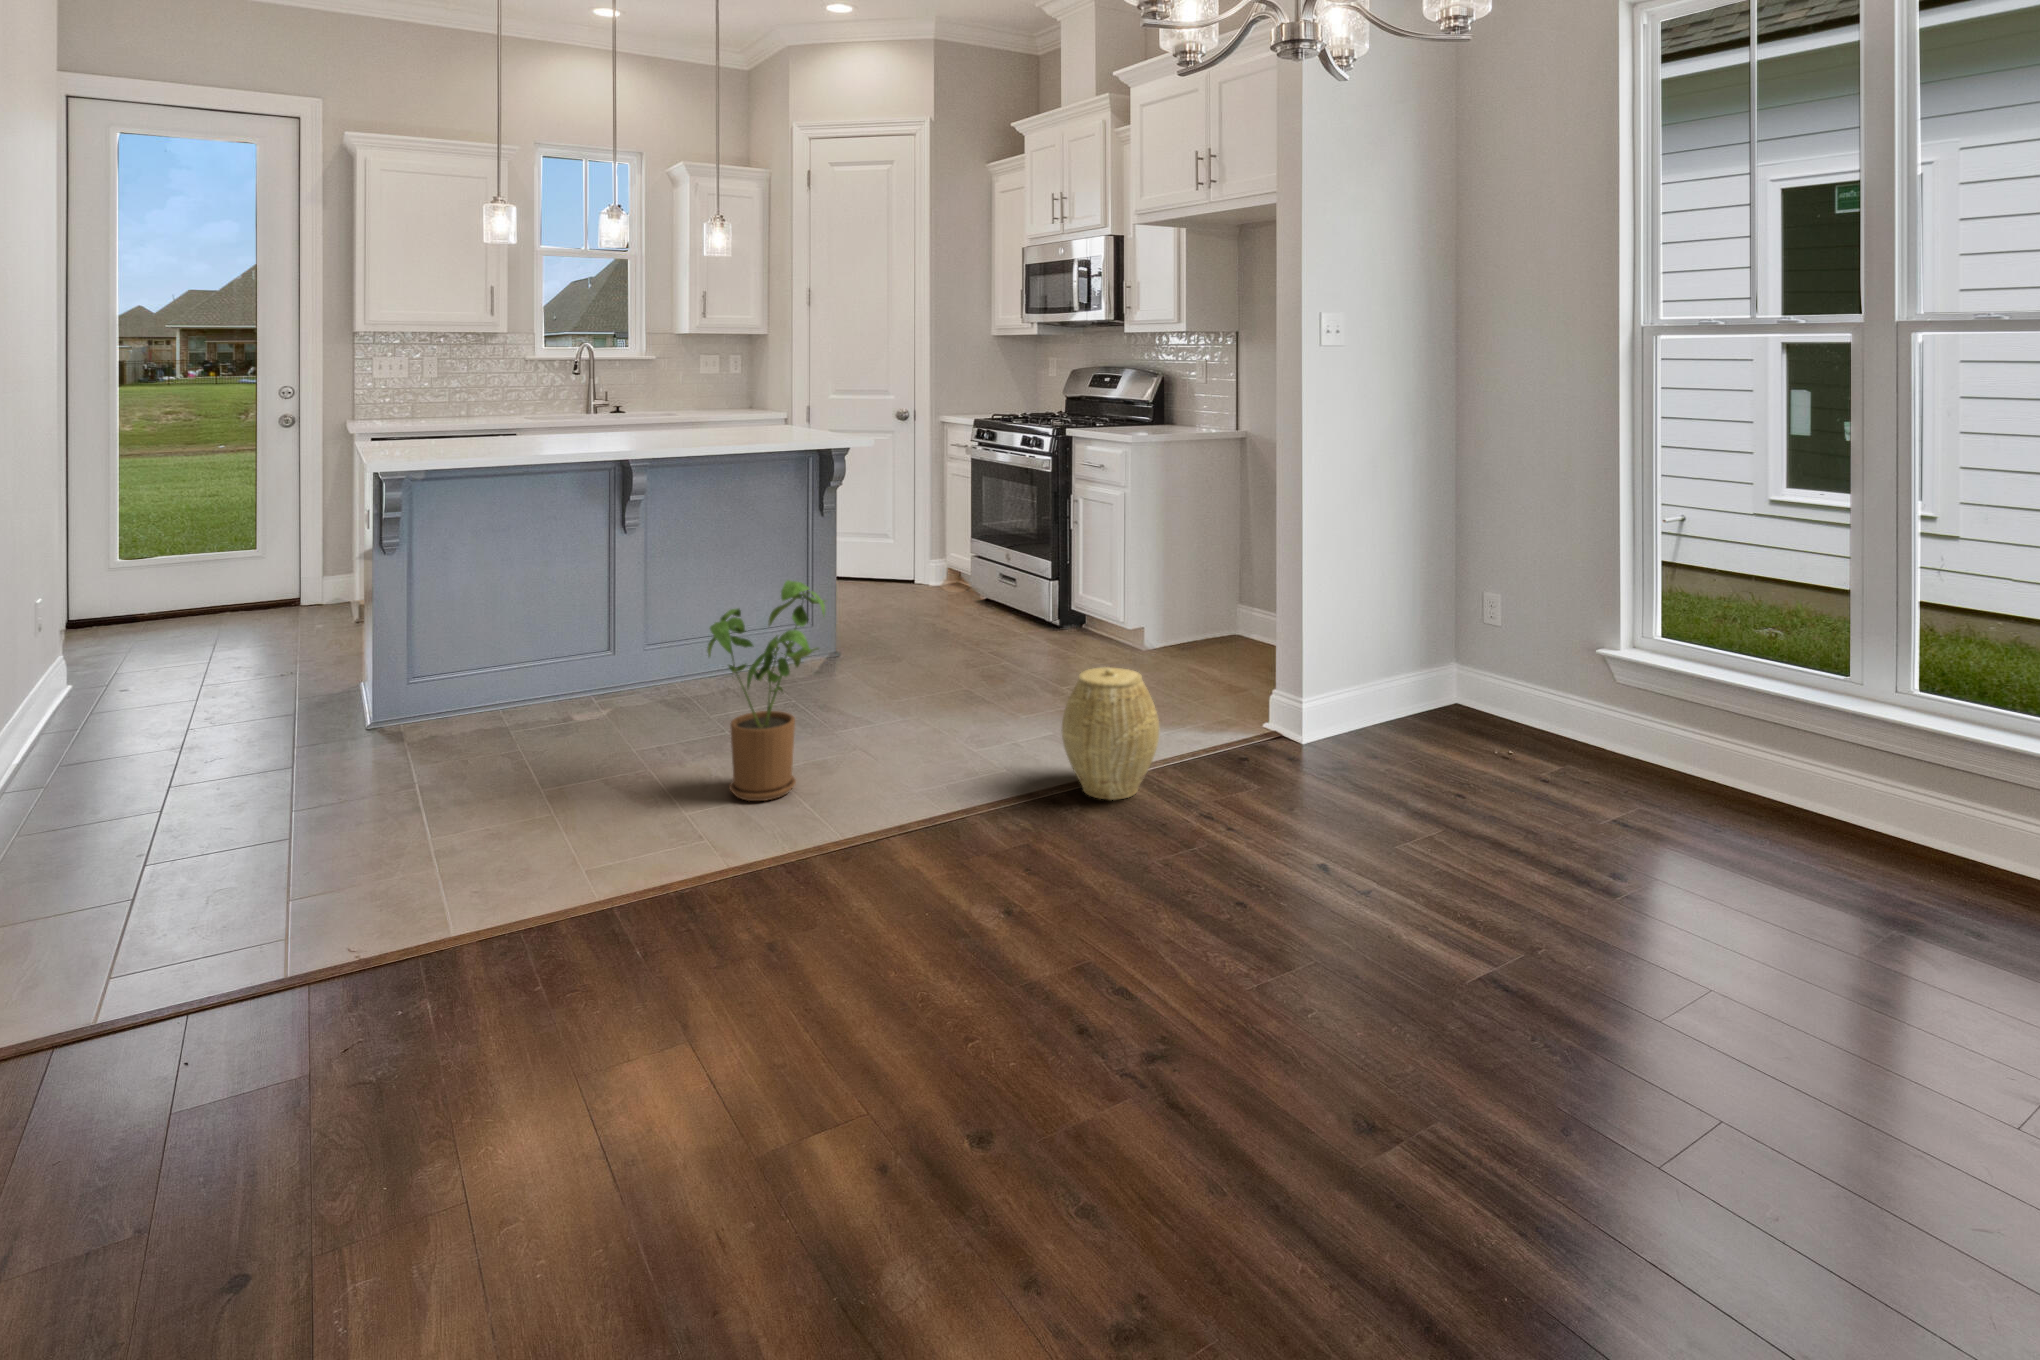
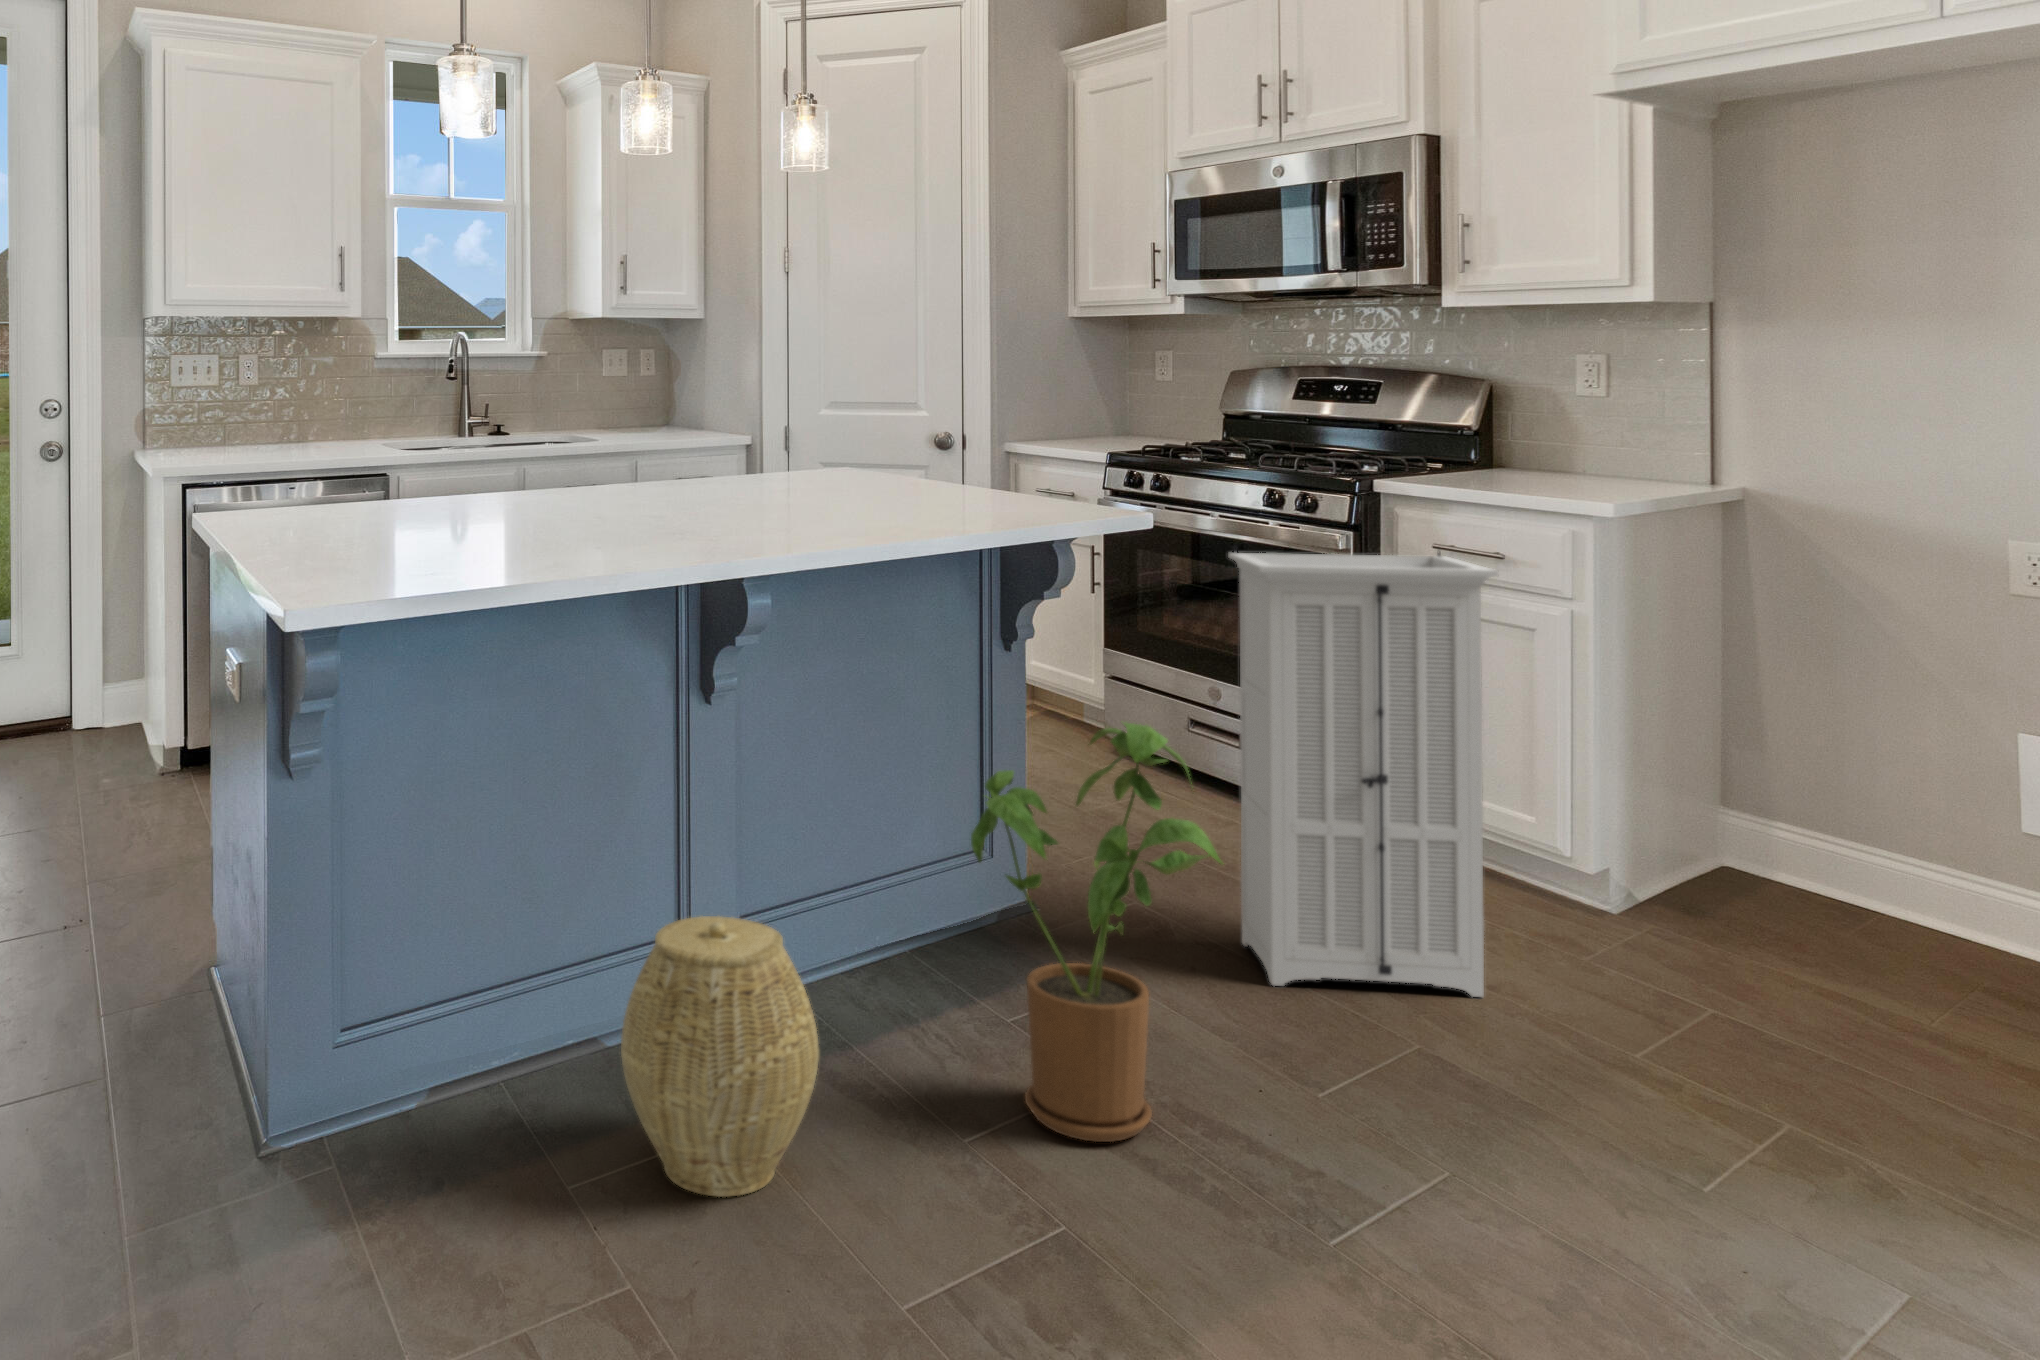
storage cabinet: none [926,482,1051,726] -> present [1228,550,1498,997]
woven basket: present [1062,667,1159,800] -> present [621,916,819,1197]

